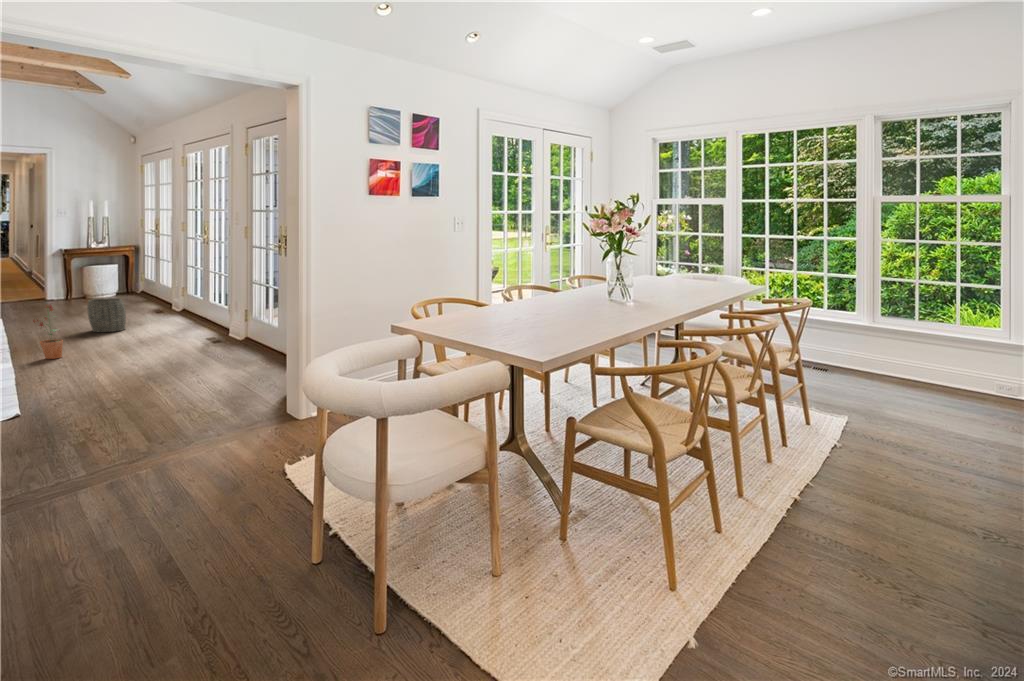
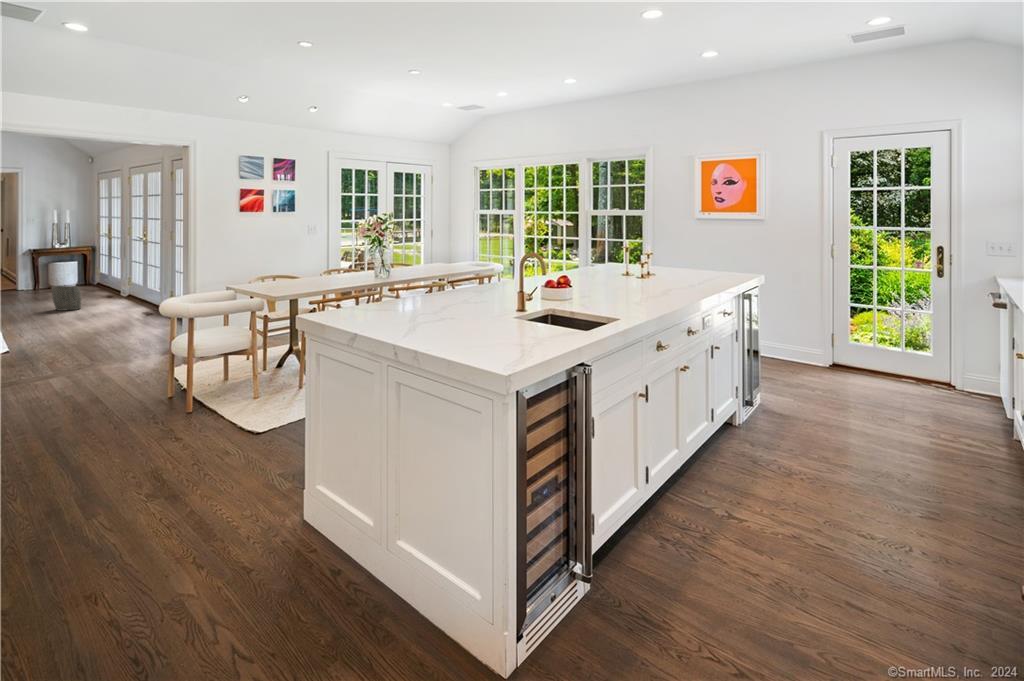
potted plant: present [33,304,63,359] -> none [13,287,35,325]

